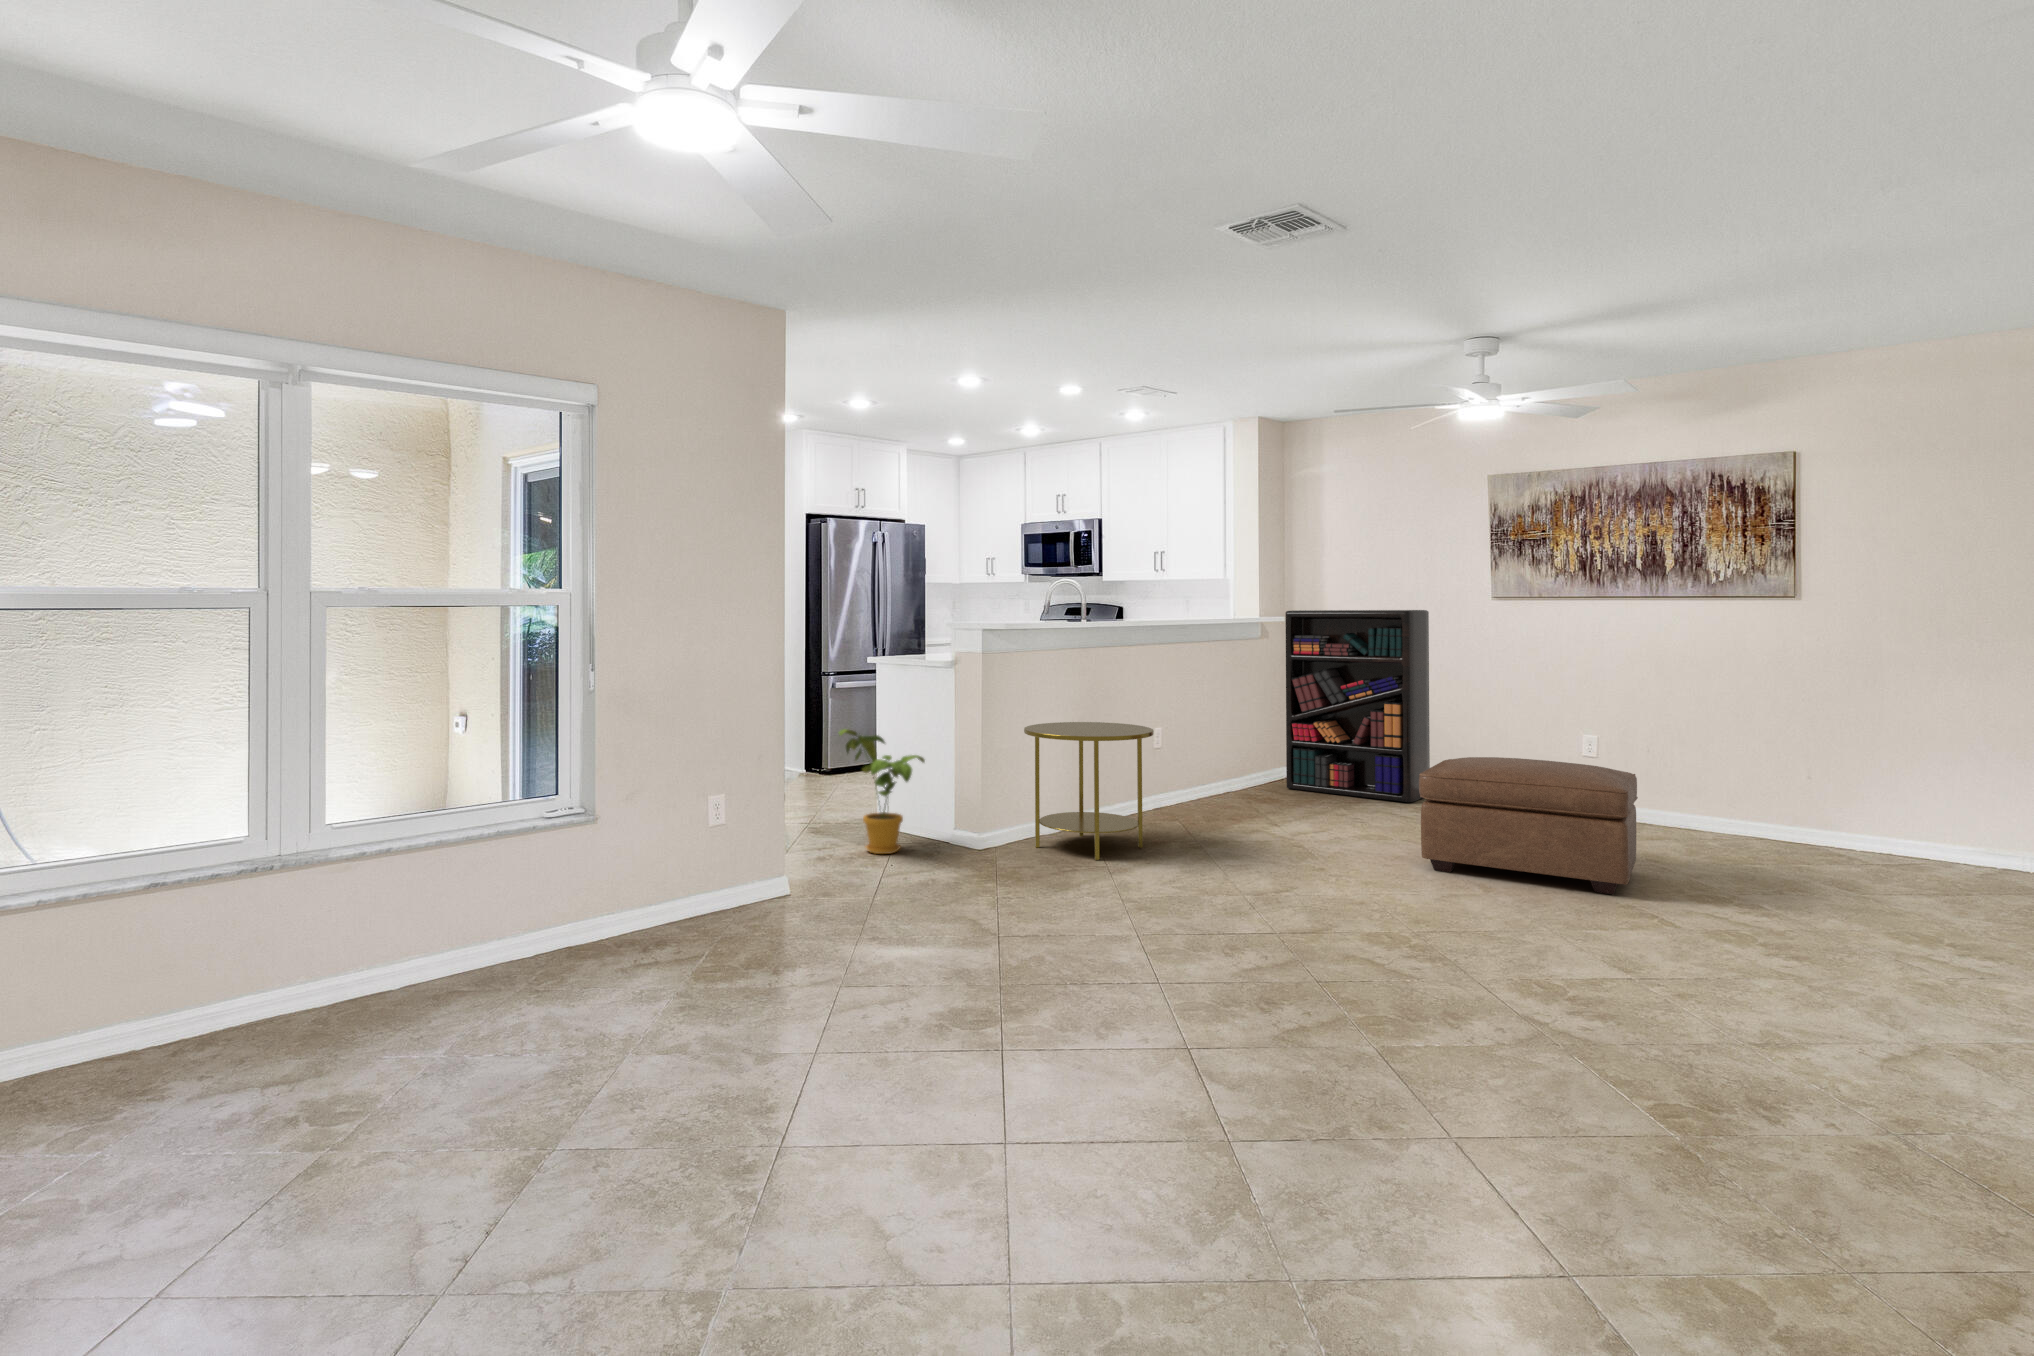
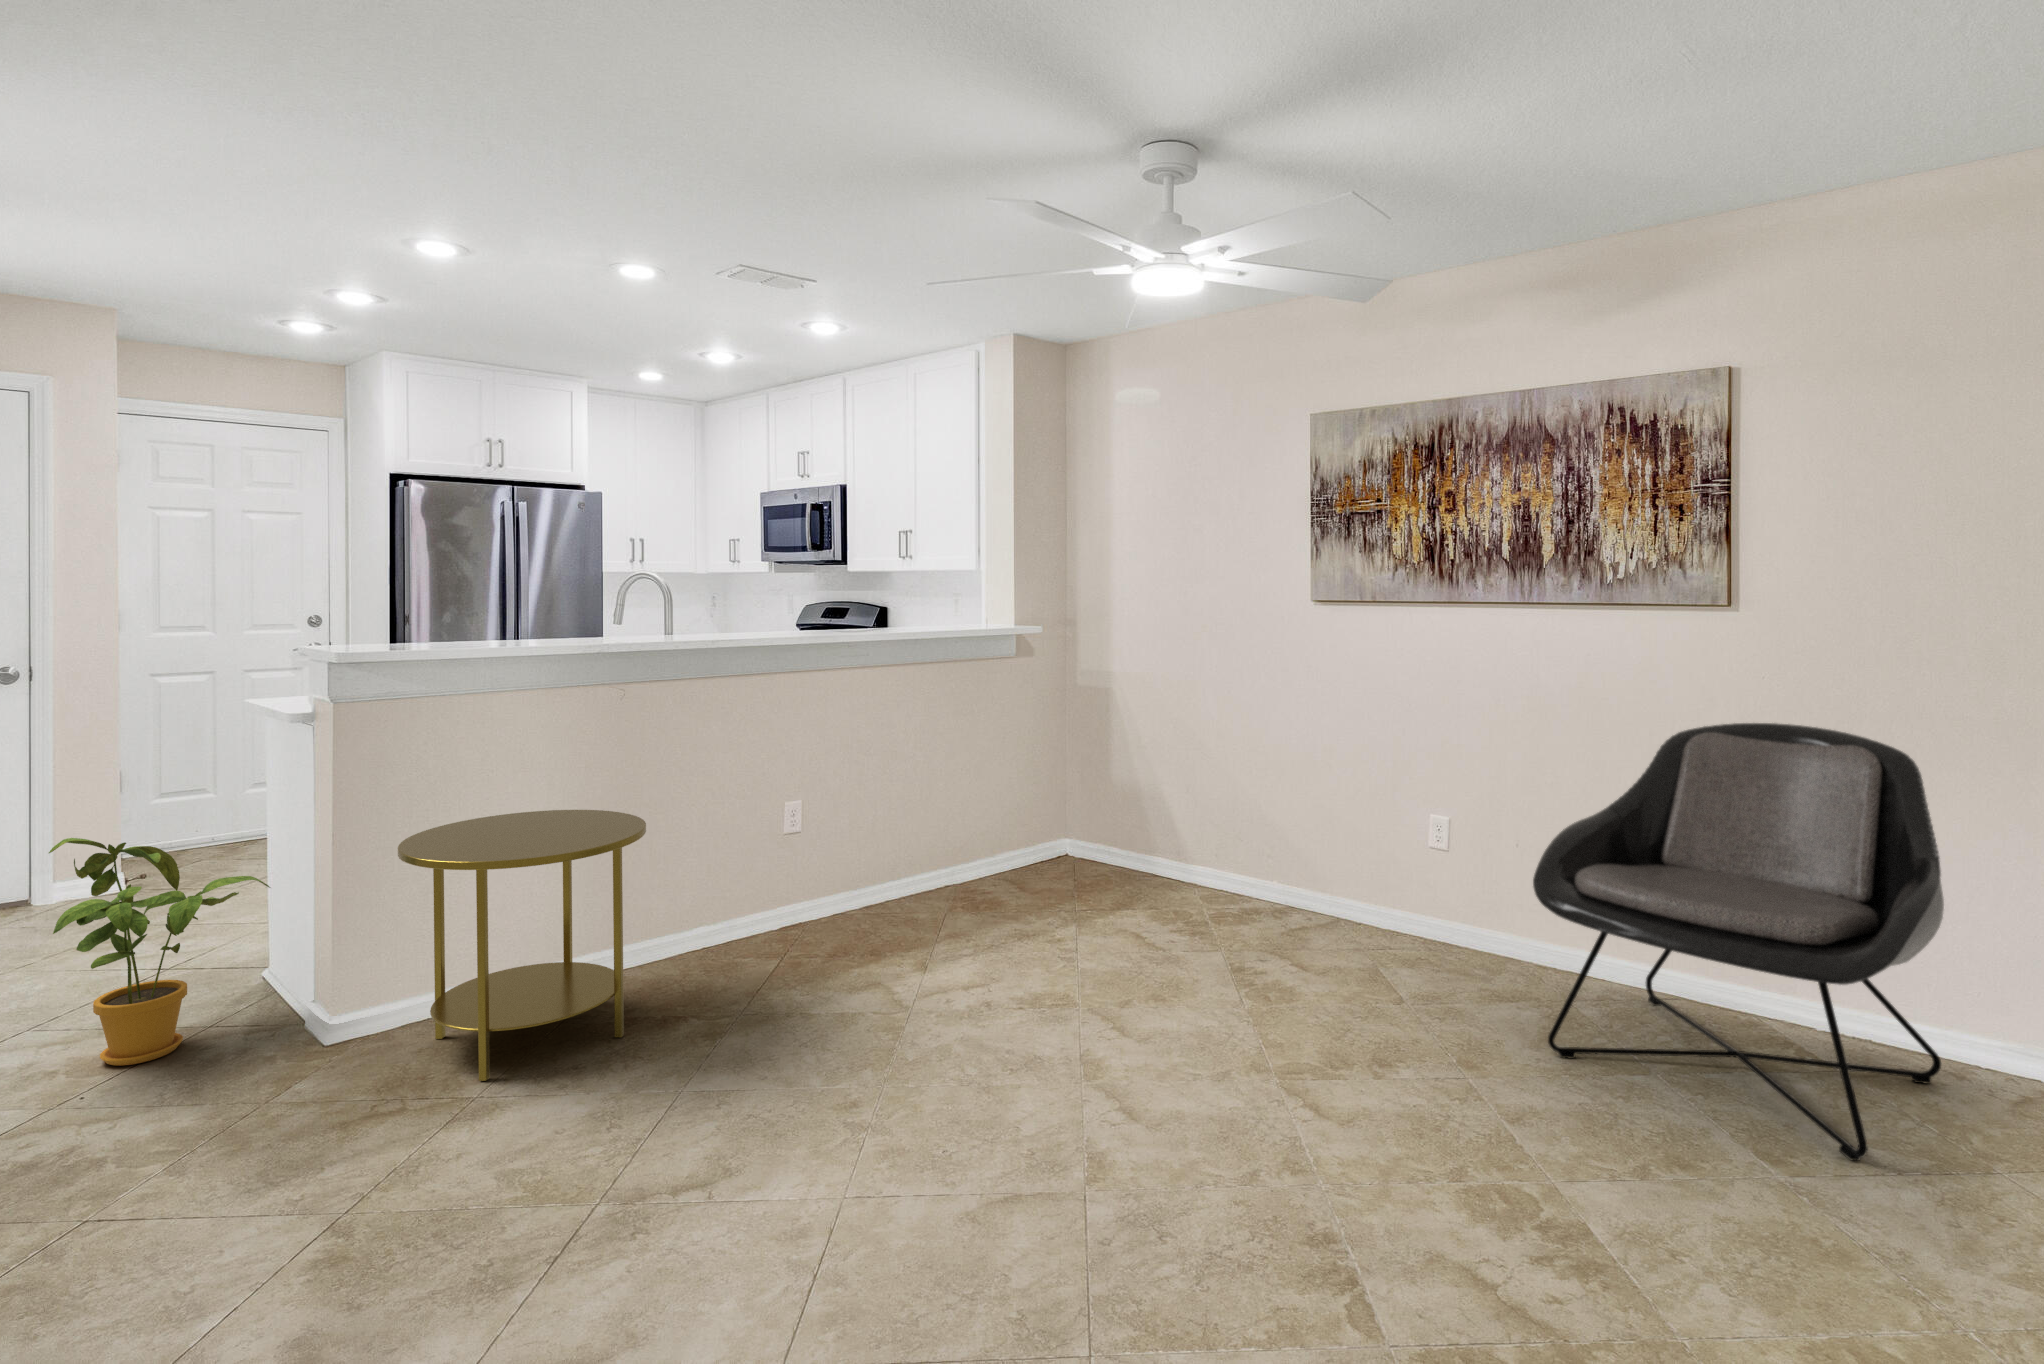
bookshelf: present [1286,610,1430,802] -> none [1042,616,1236,907]
lounge chair: none [1686,666,1936,886] -> present [1533,723,1944,1161]
ottoman: present [1419,757,1638,894] -> none [1033,883,1418,1204]

